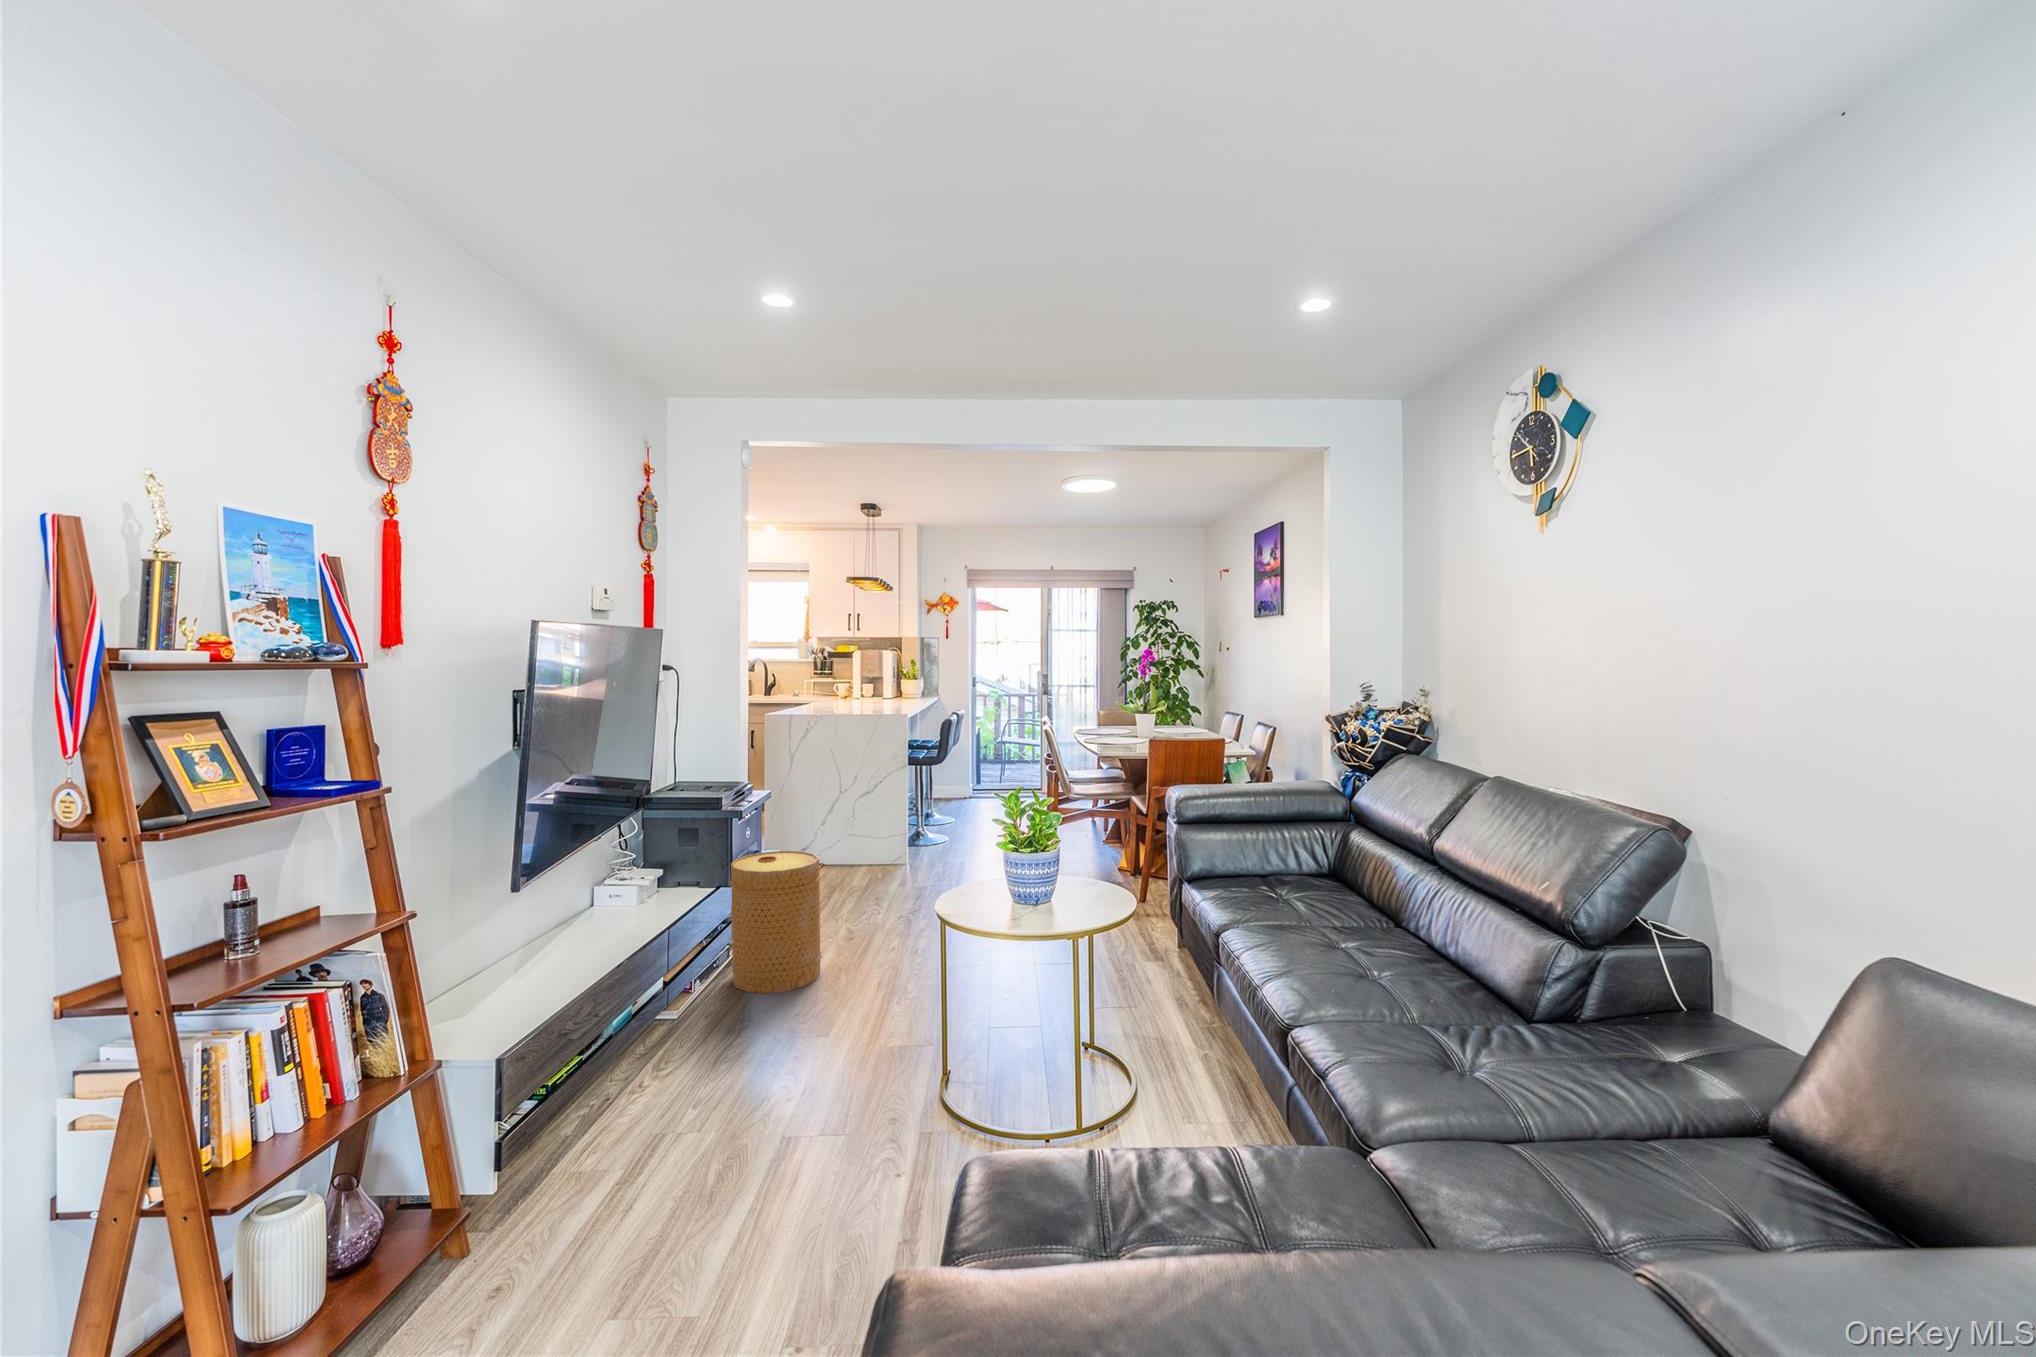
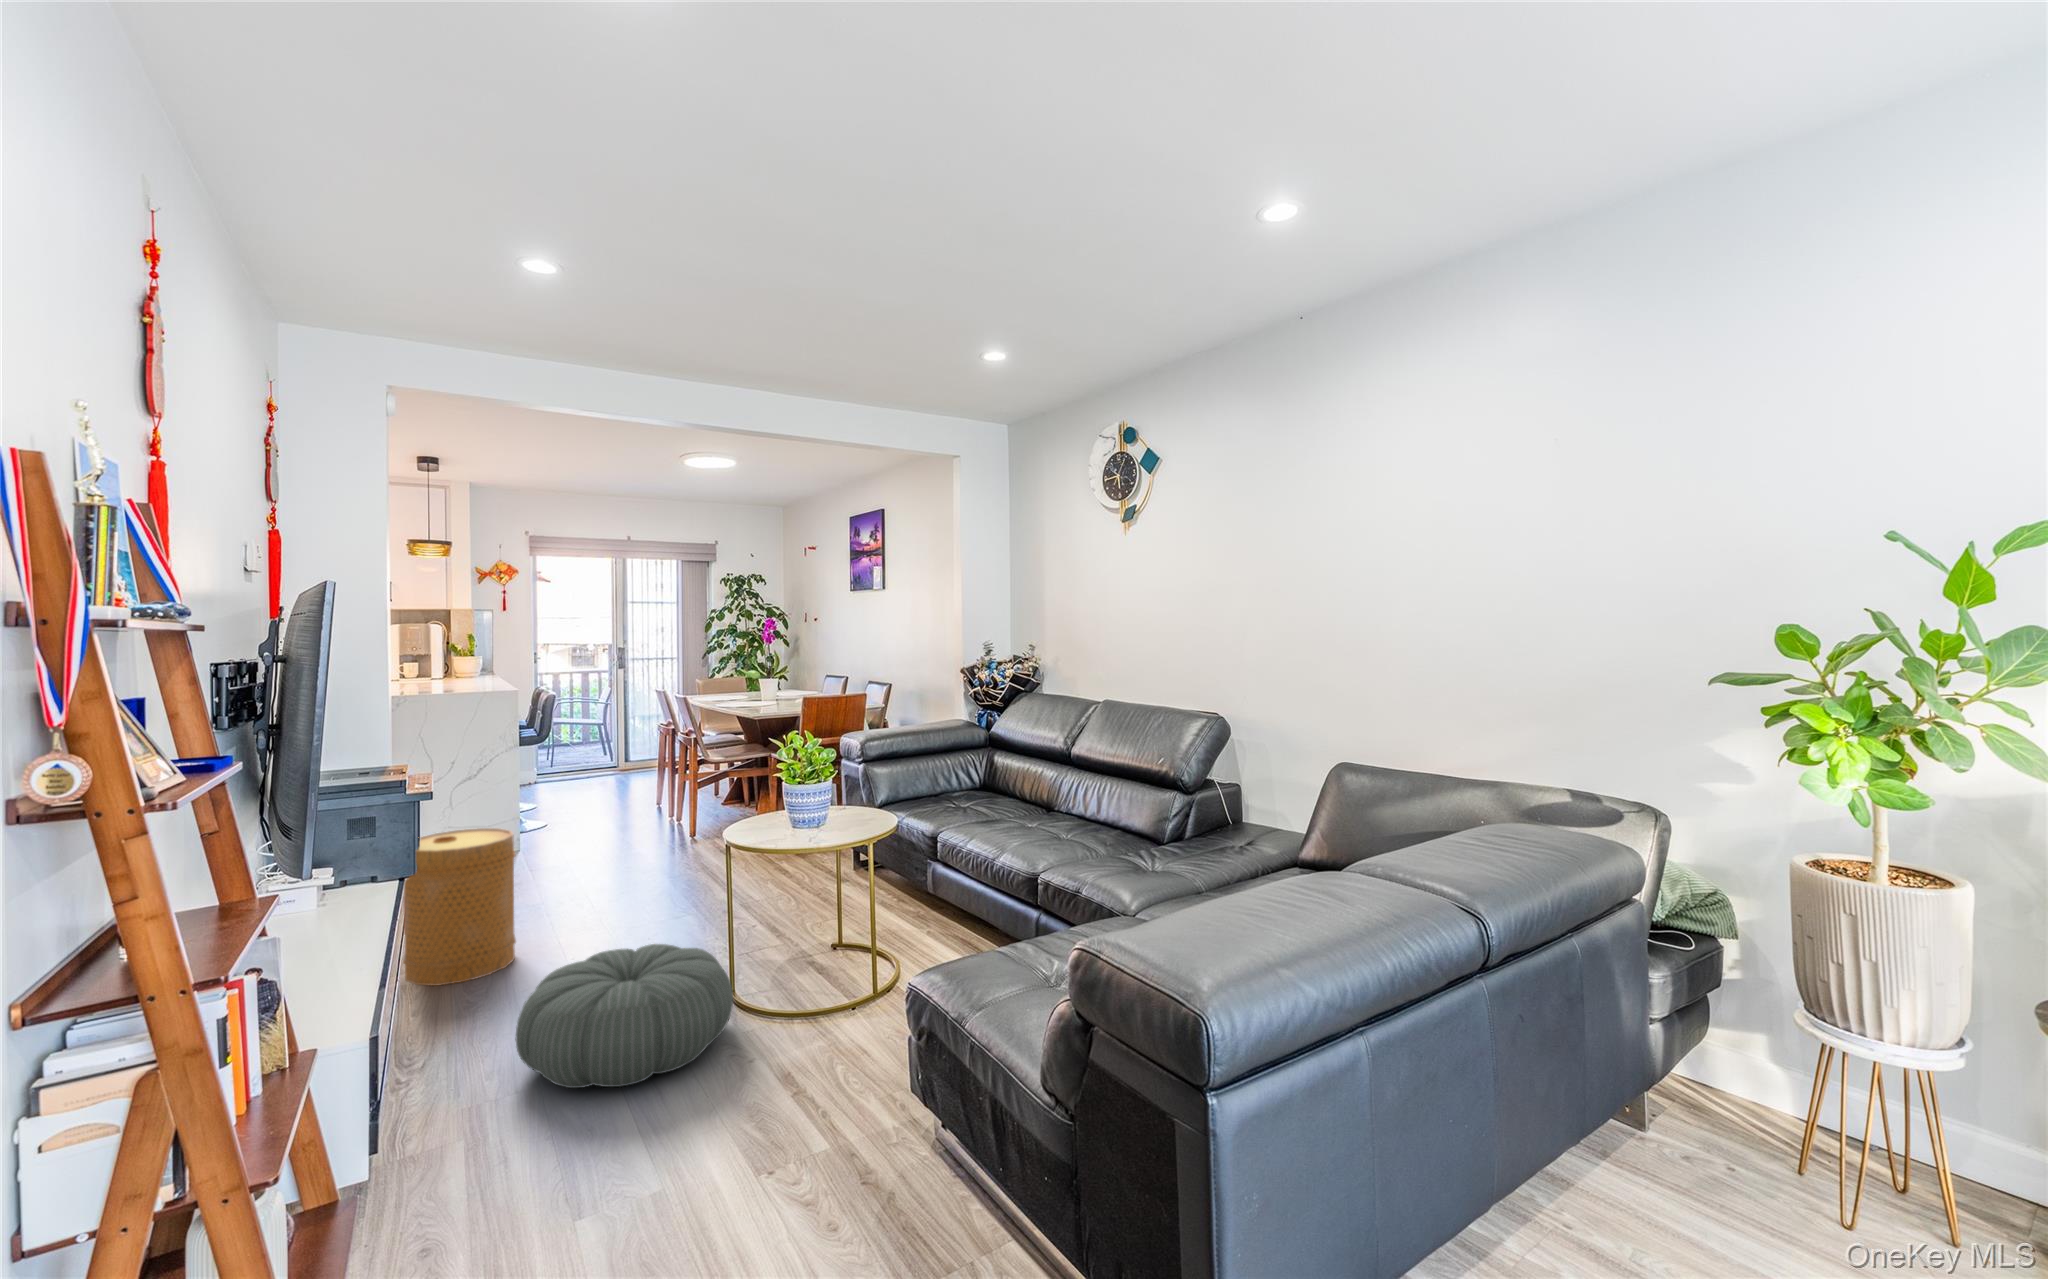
pouf: none [703,1005,913,1166] -> present [515,944,733,1088]

